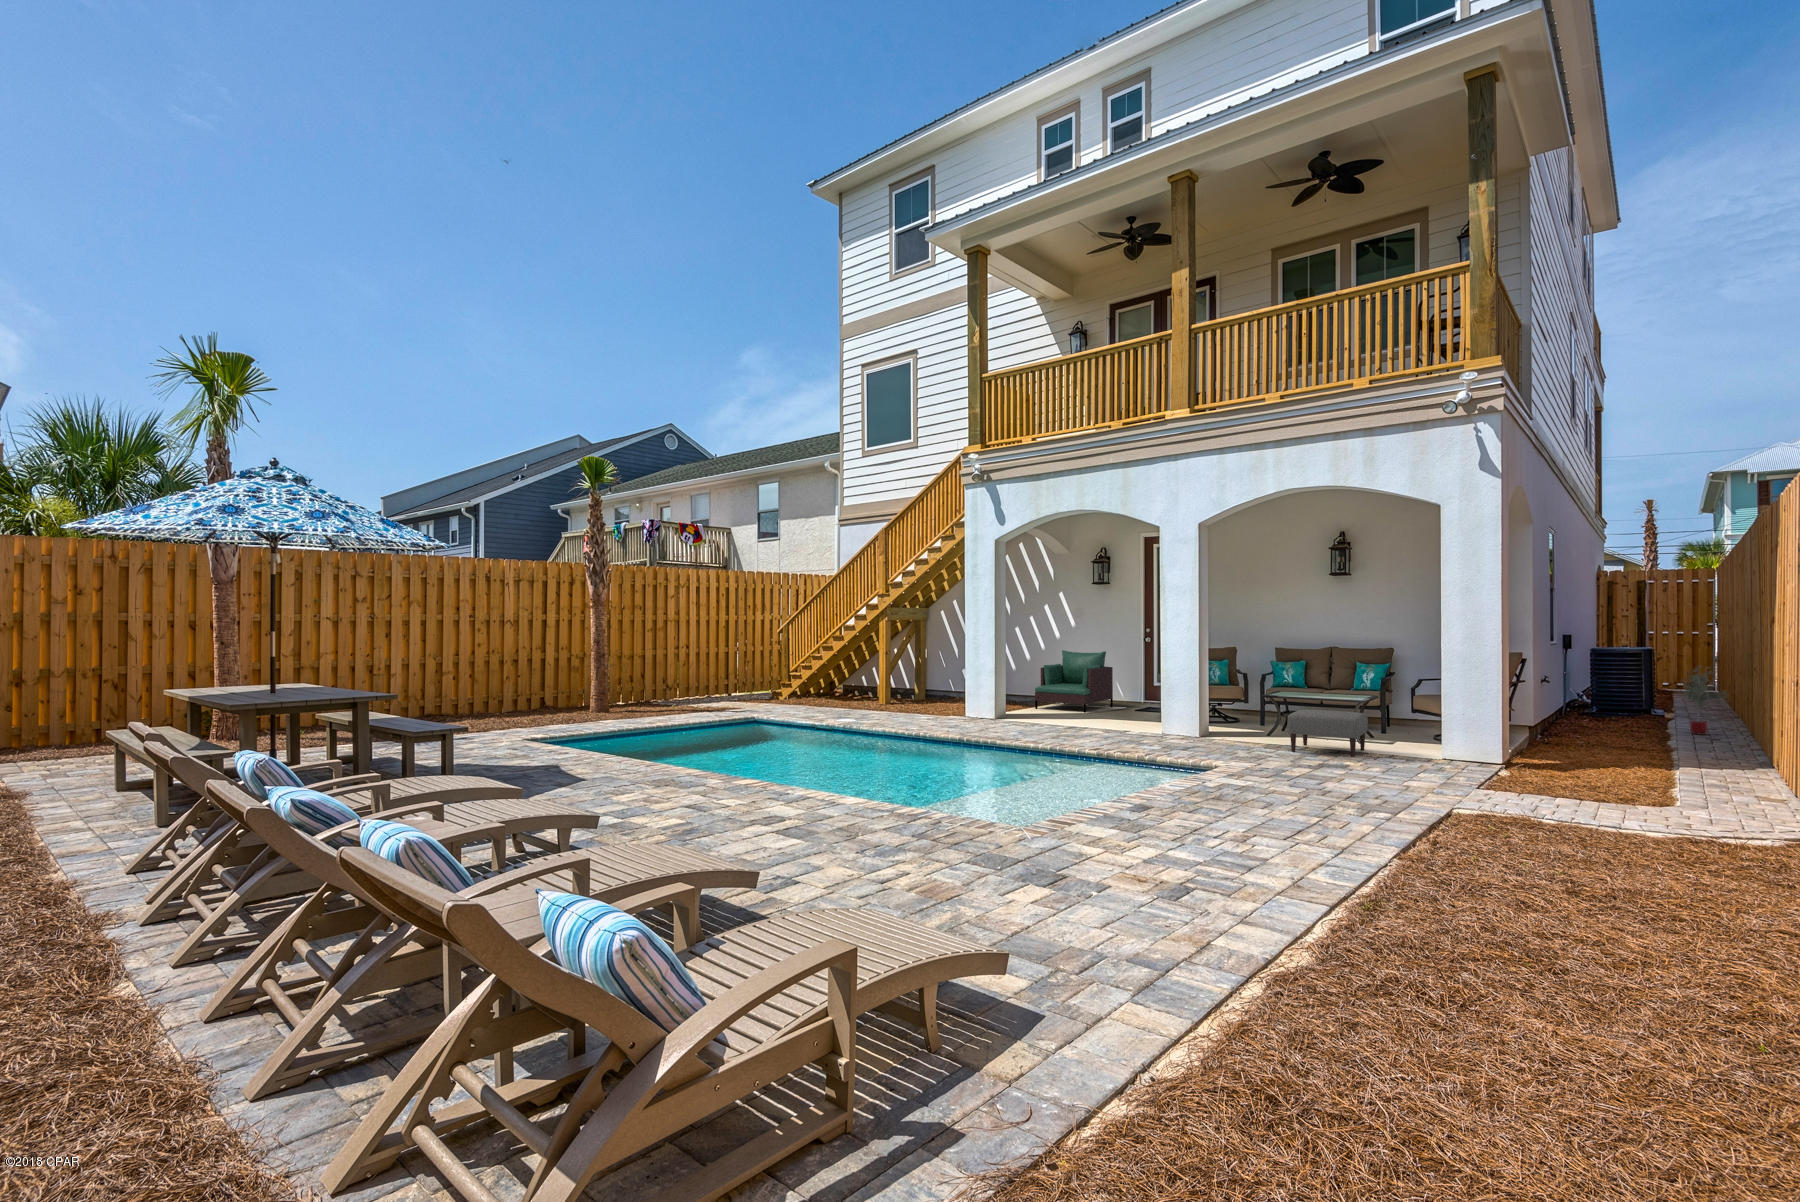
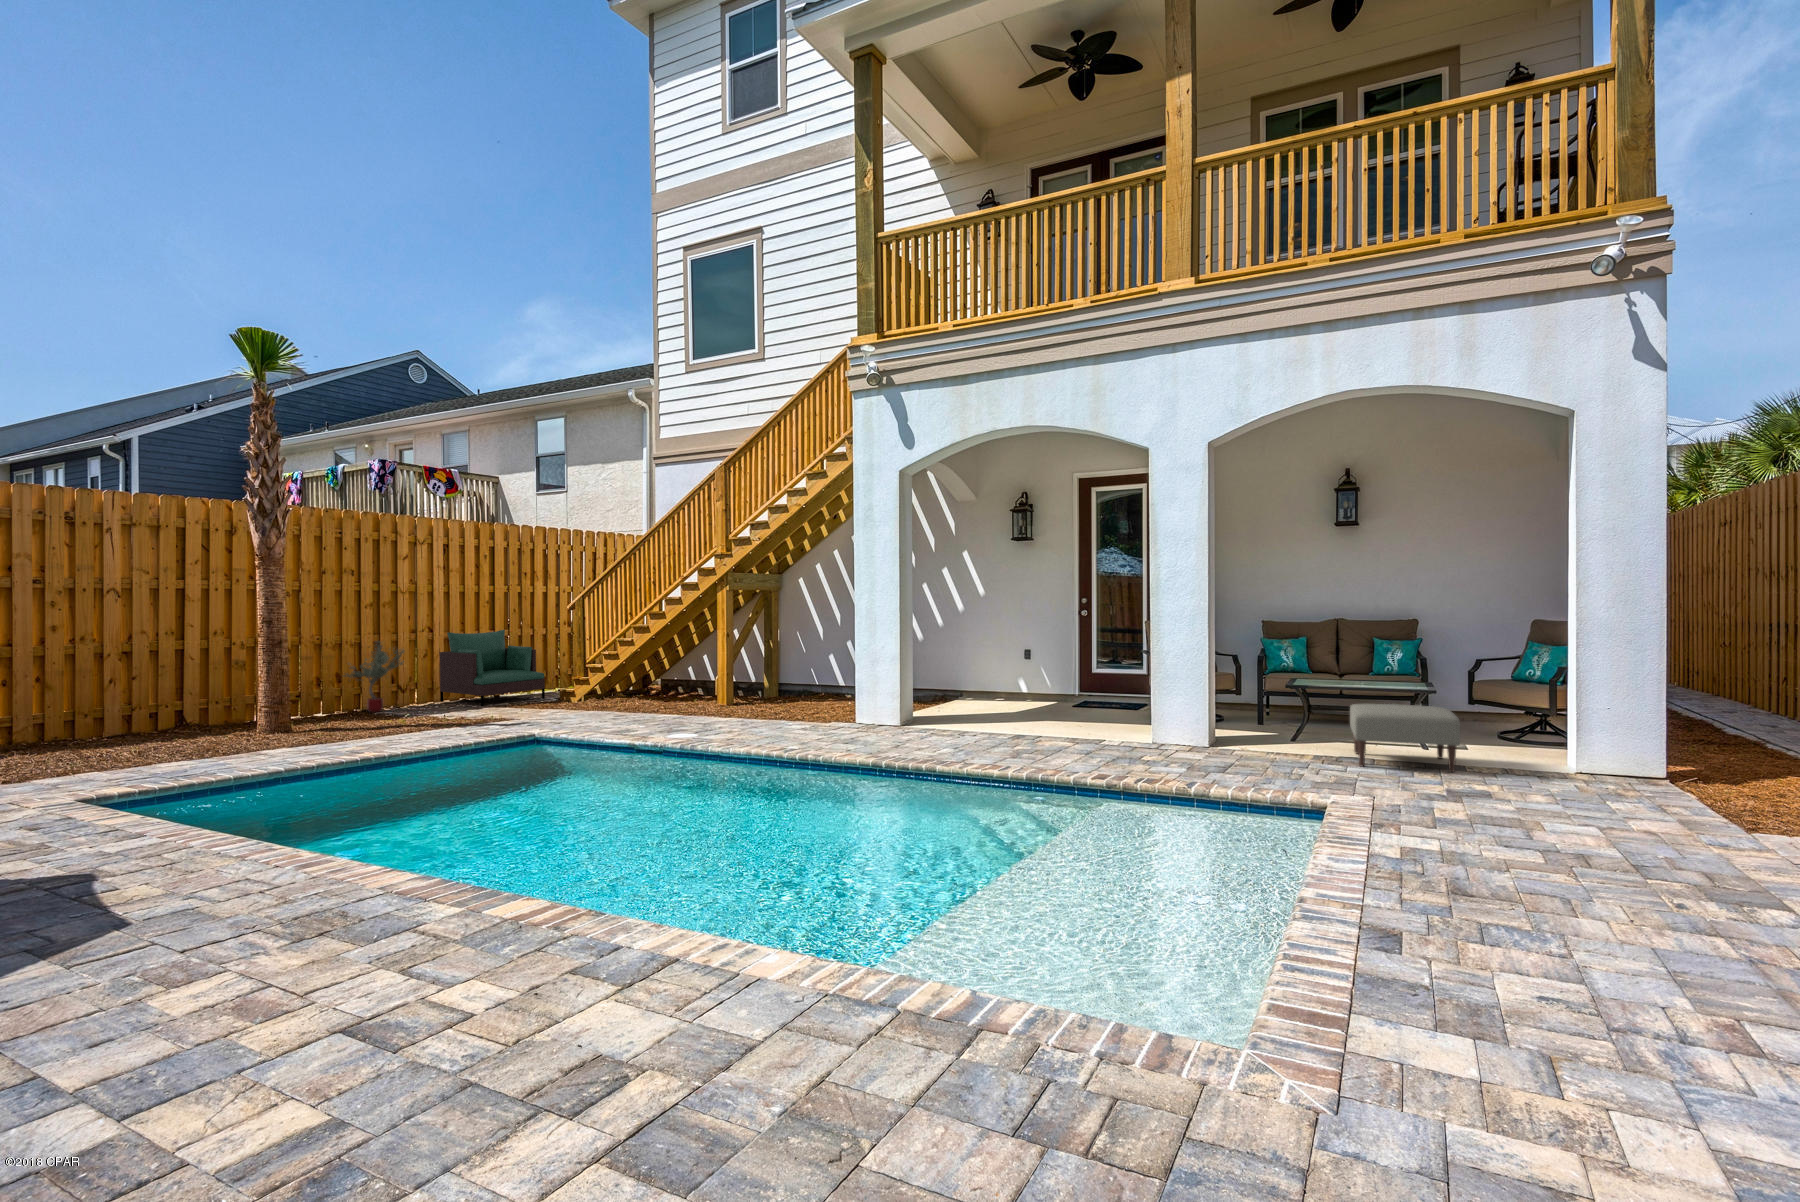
armchair: present [1035,650,1113,713] -> present [439,630,545,706]
potted tree: present [1683,666,1729,735] -> present [345,641,404,712]

